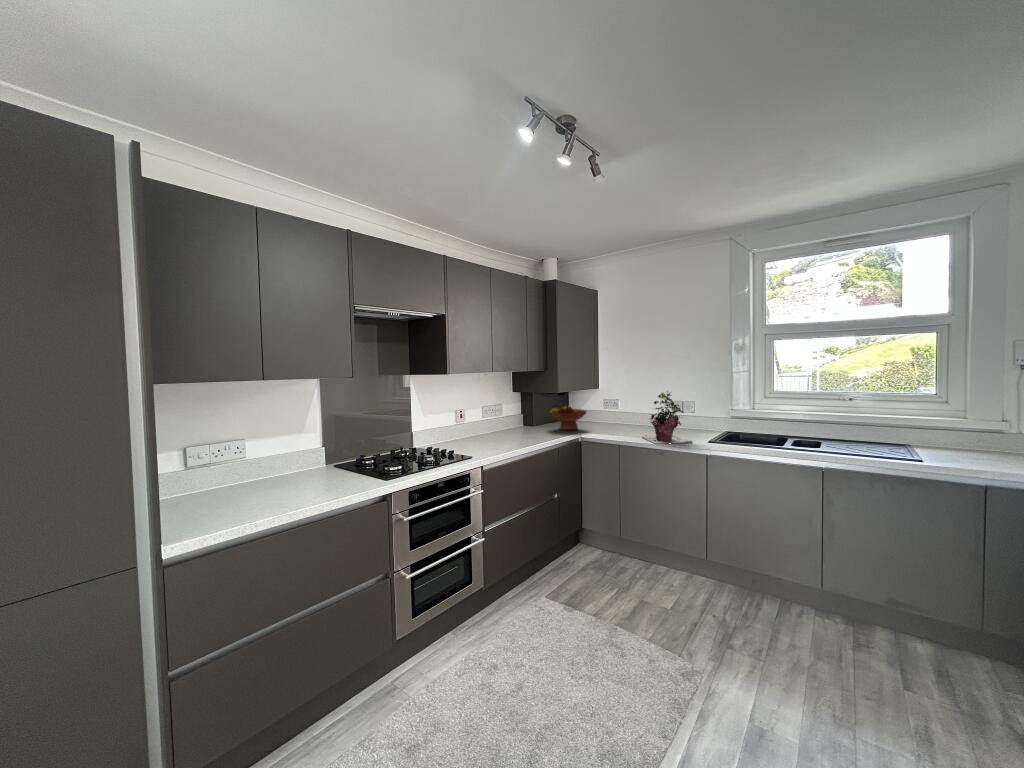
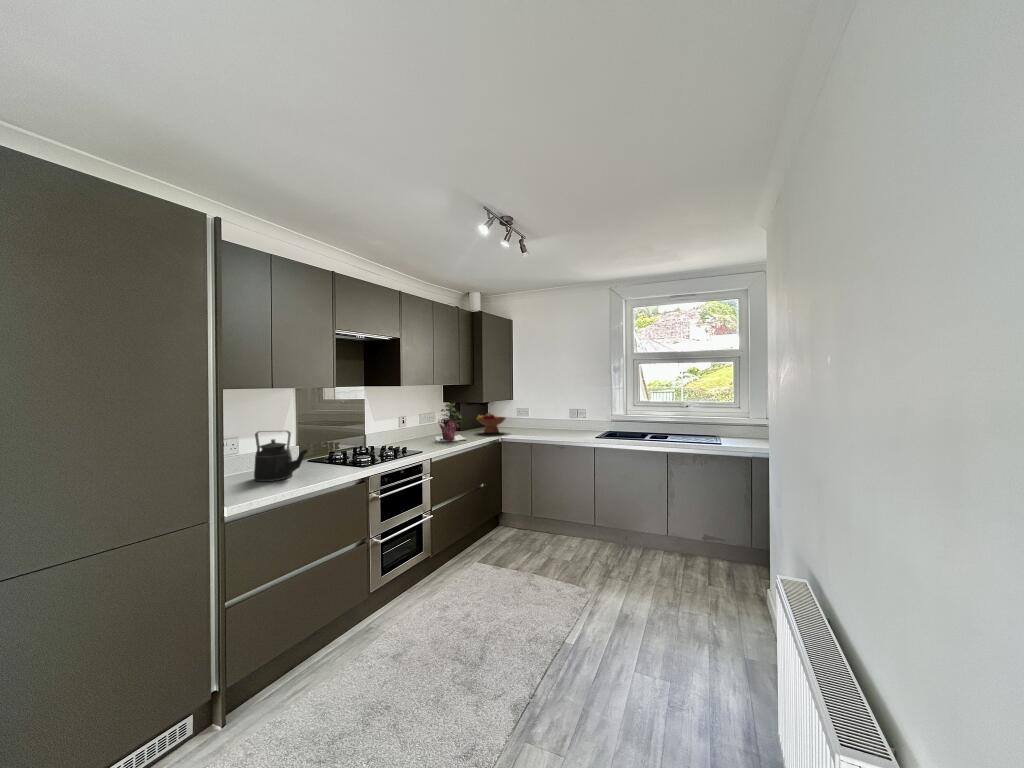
potted plant: present [642,391,692,444] -> present [435,403,466,442]
kettle: none [249,433,311,498] -> present [254,431,308,482]

